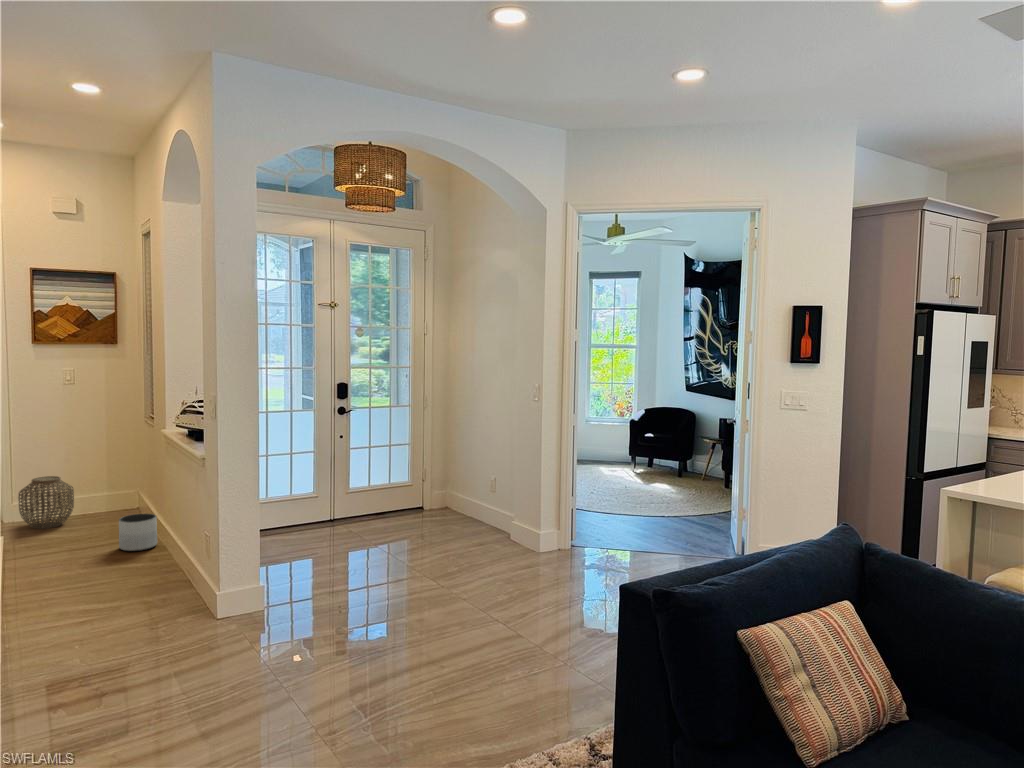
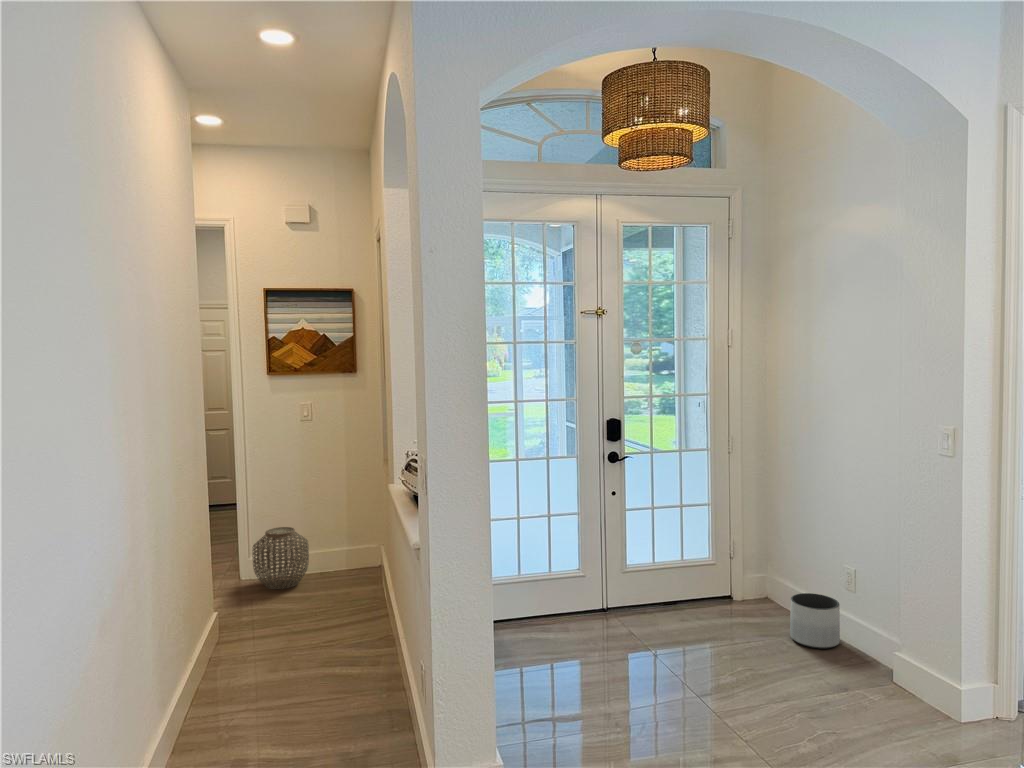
planter: present [119,514,157,551] -> present [790,593,840,649]

